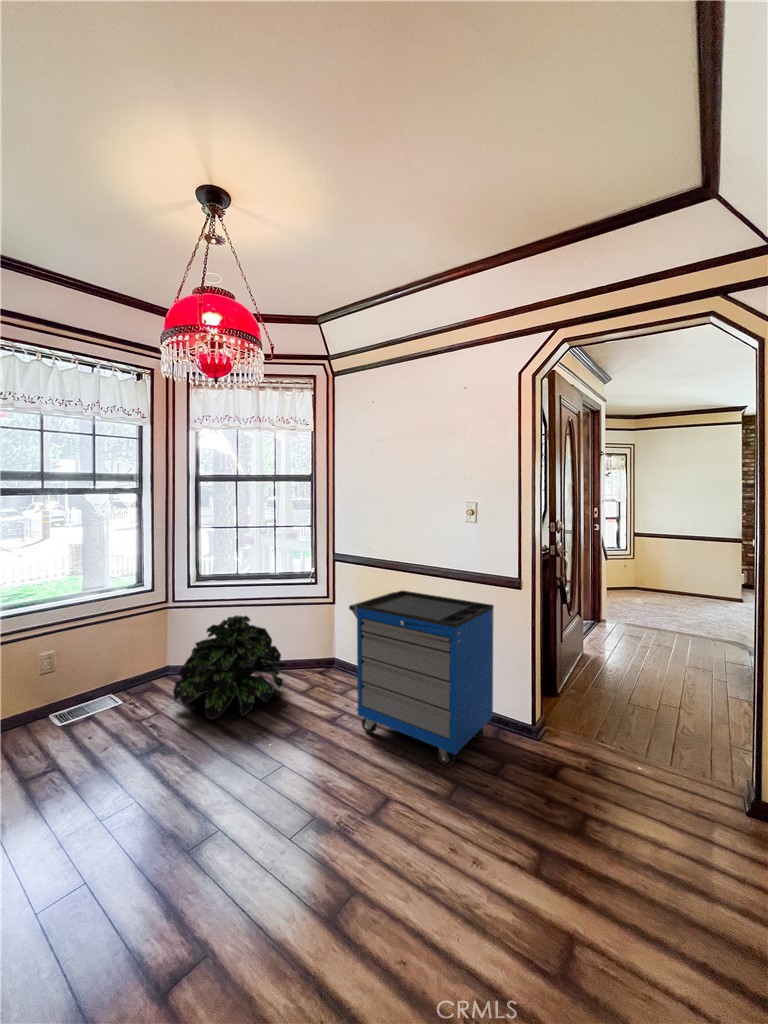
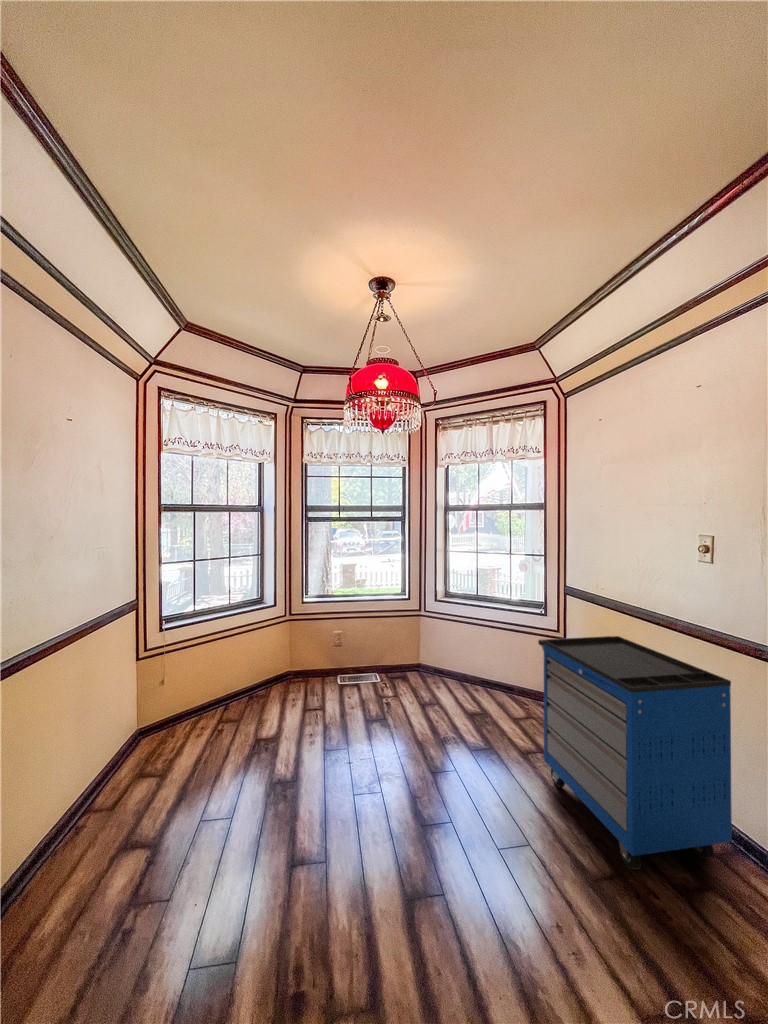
potted plant: present [173,615,283,719] -> none [407,629,497,721]

